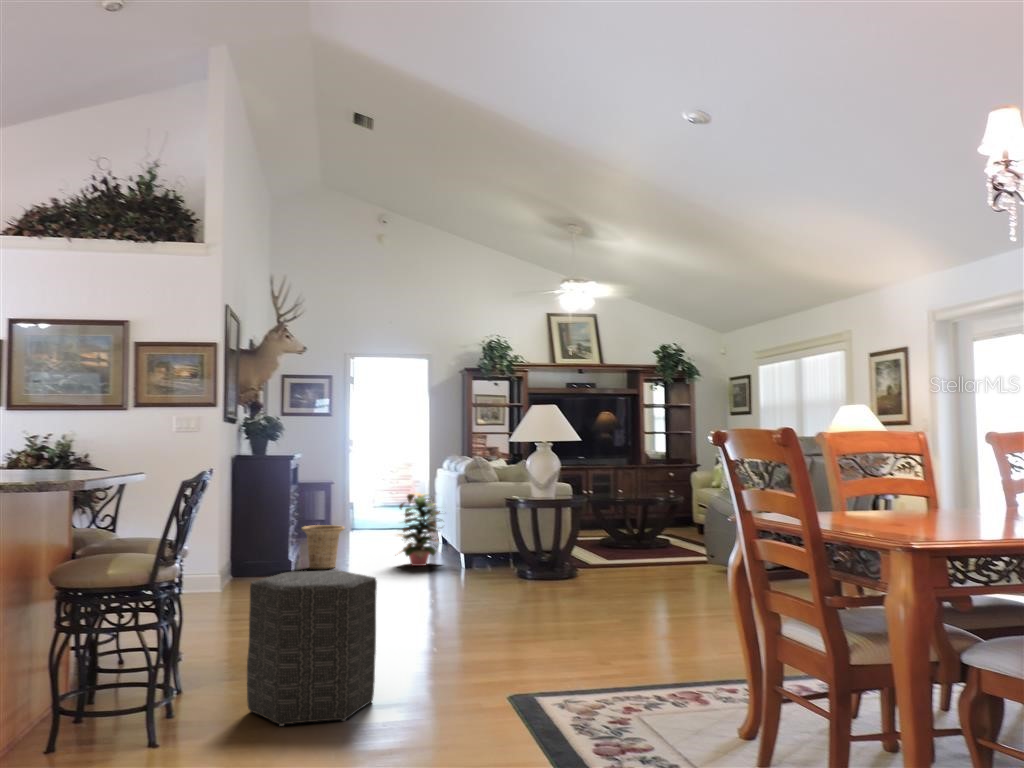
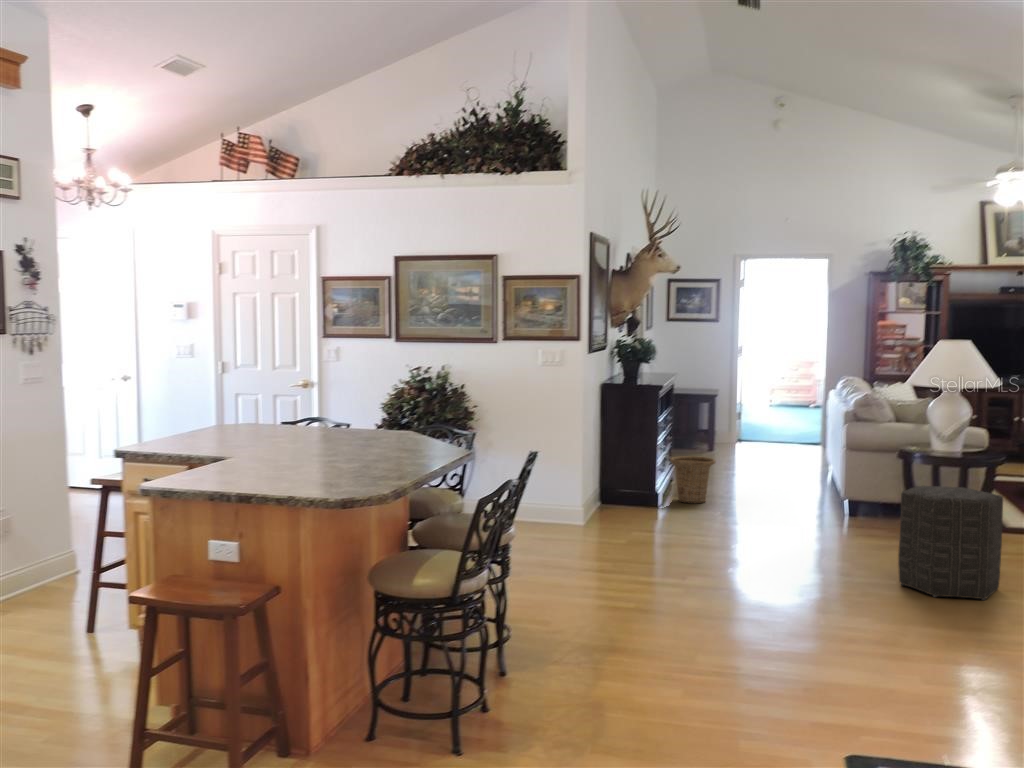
decorative plant: present [399,492,442,566] -> none [769,427,833,508]
ottoman: present [247,570,377,726] -> present [898,486,1003,600]

